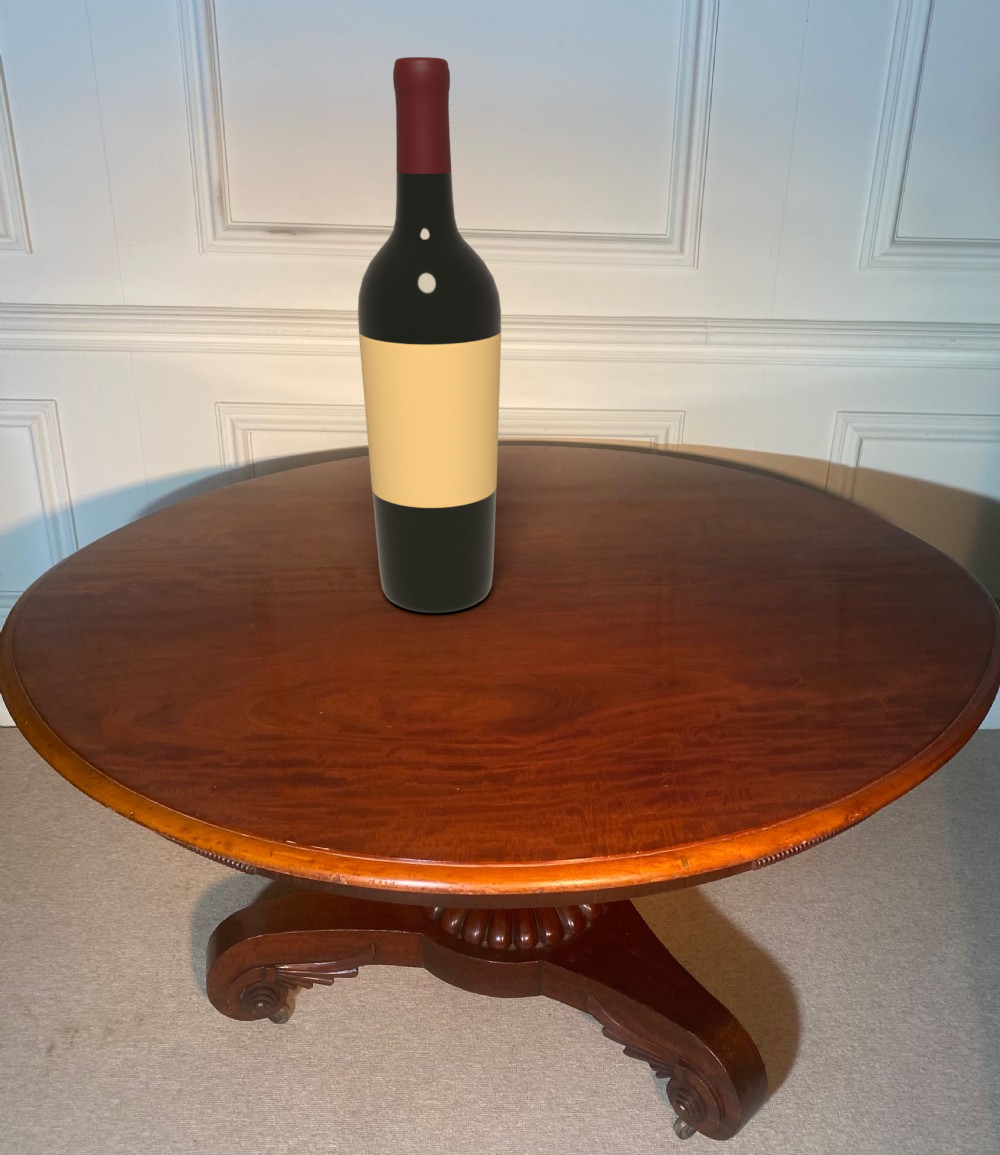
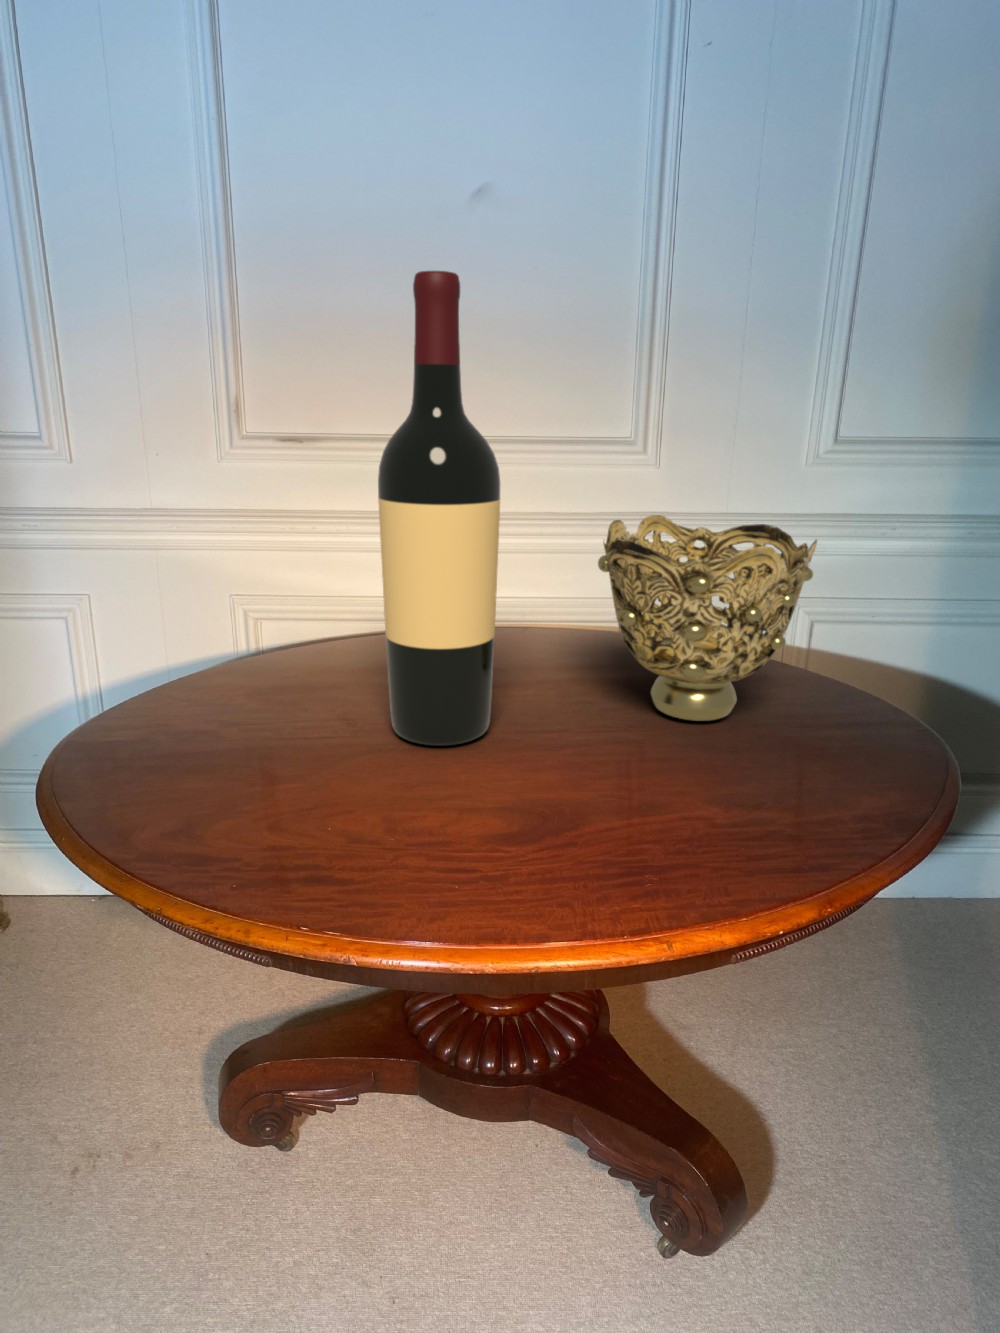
decorative bowl: none [616,334,871,577] -> present [598,515,817,721]

